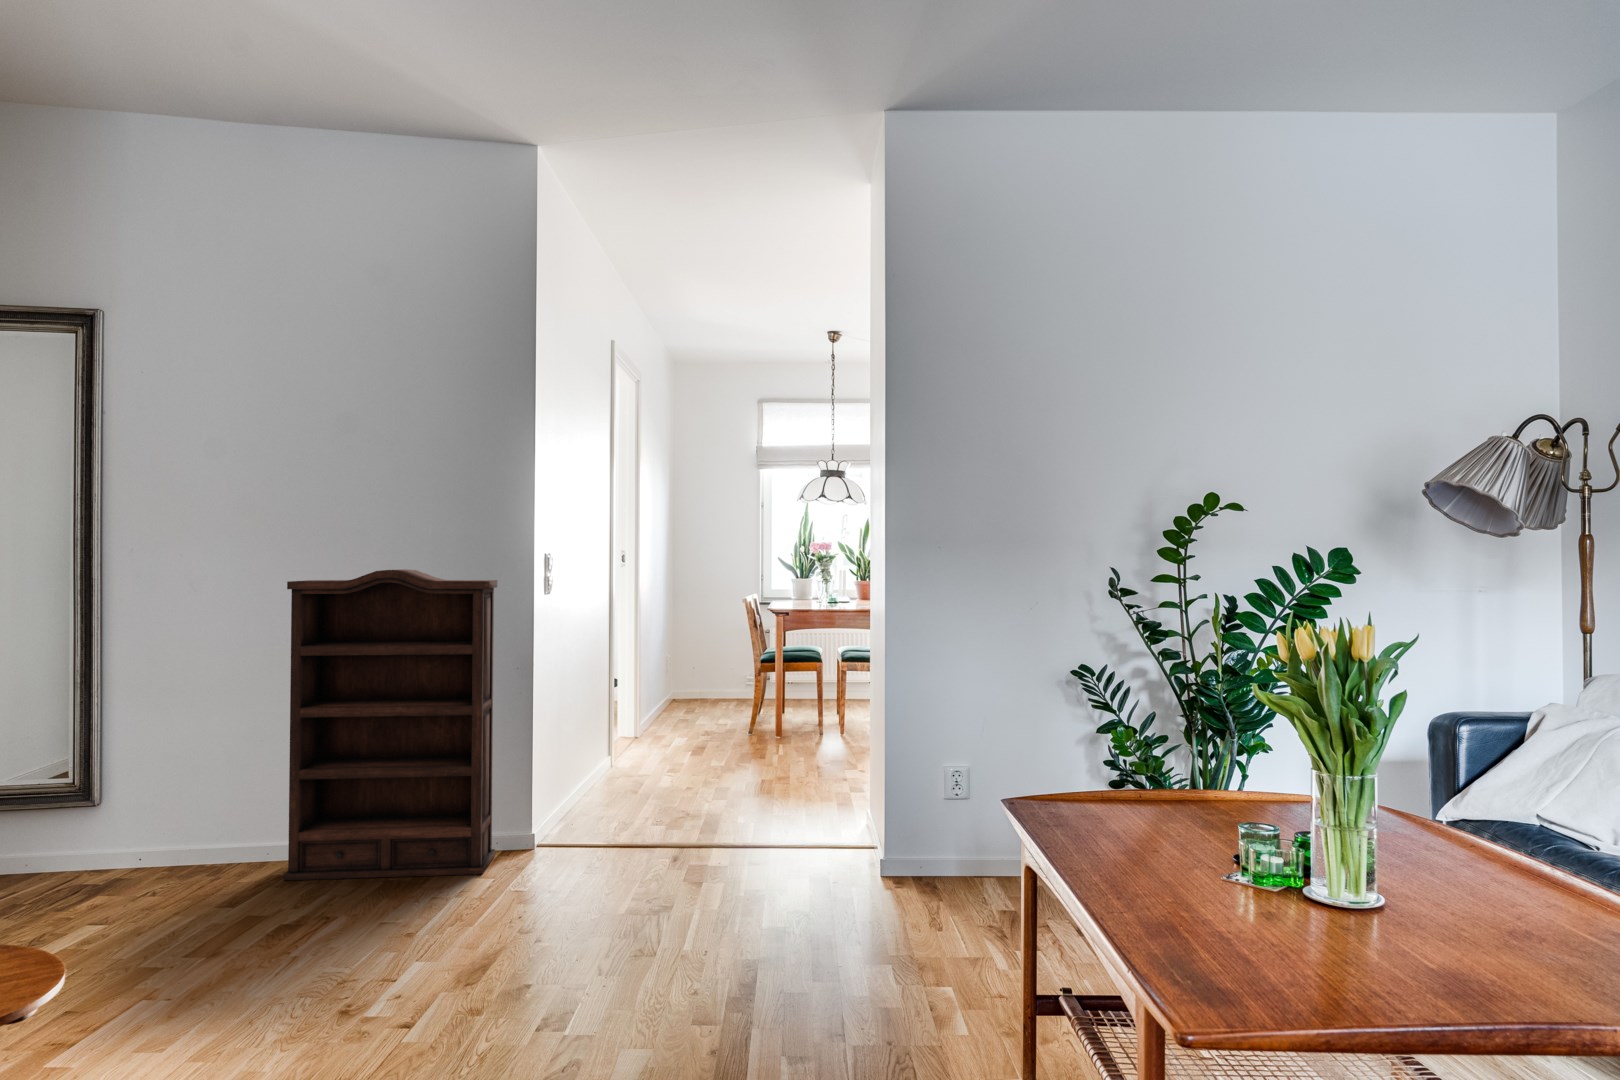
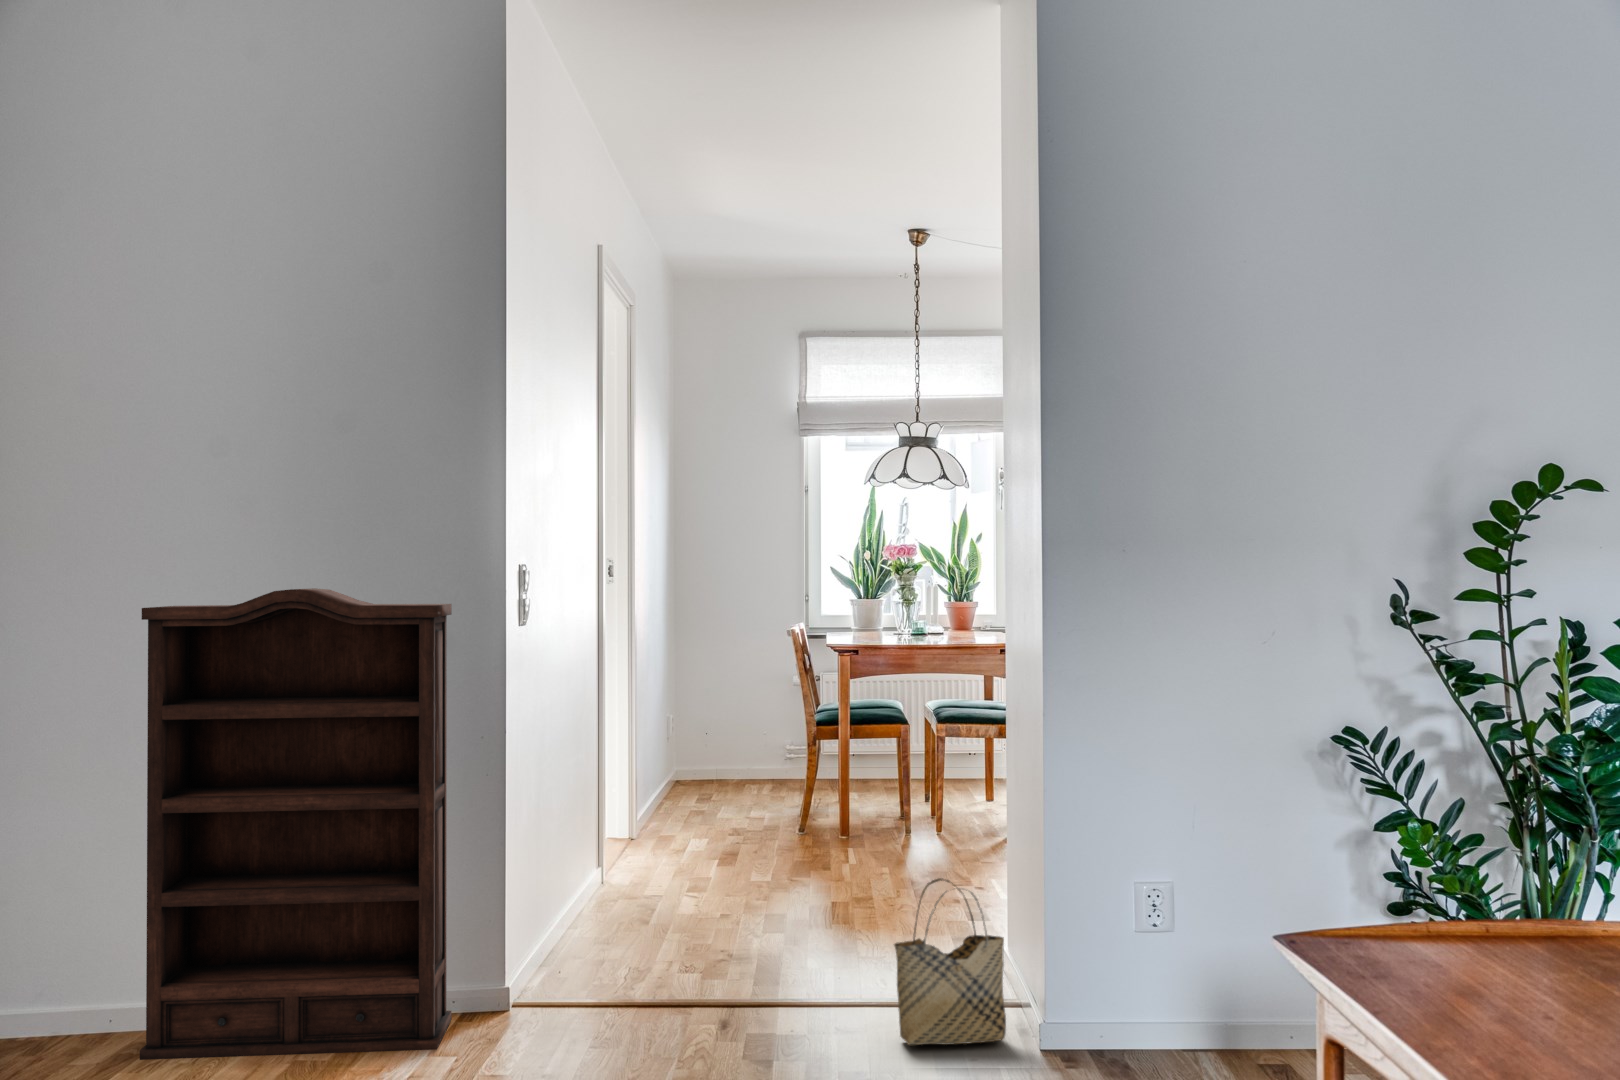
woven basket: none [785,762,858,872] -> present [894,878,1006,1045]

